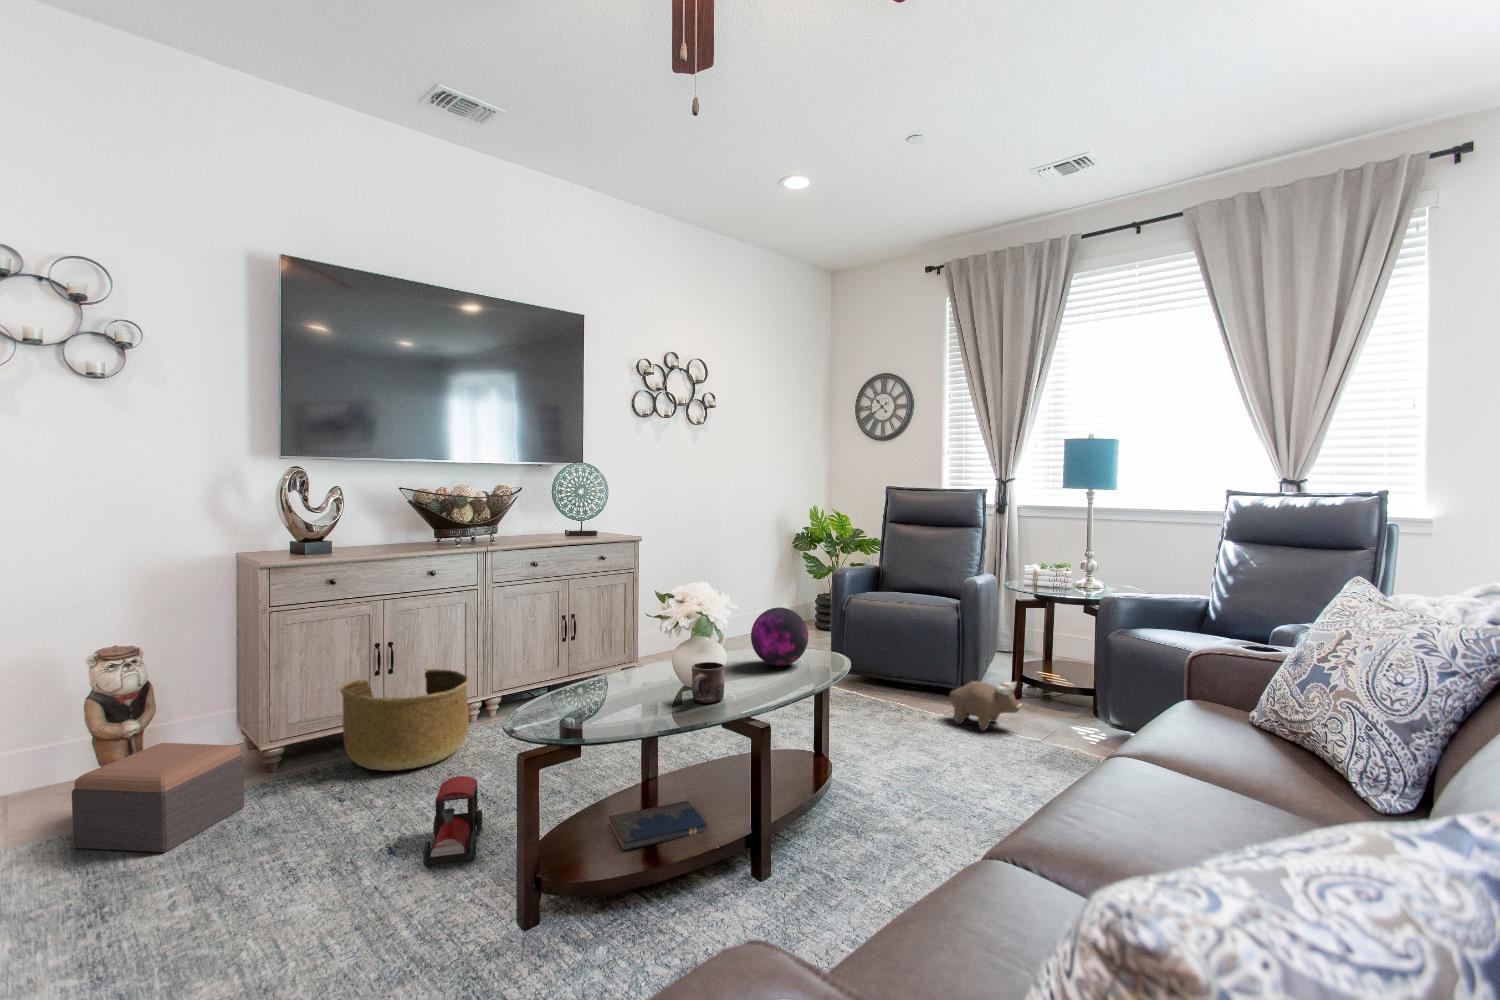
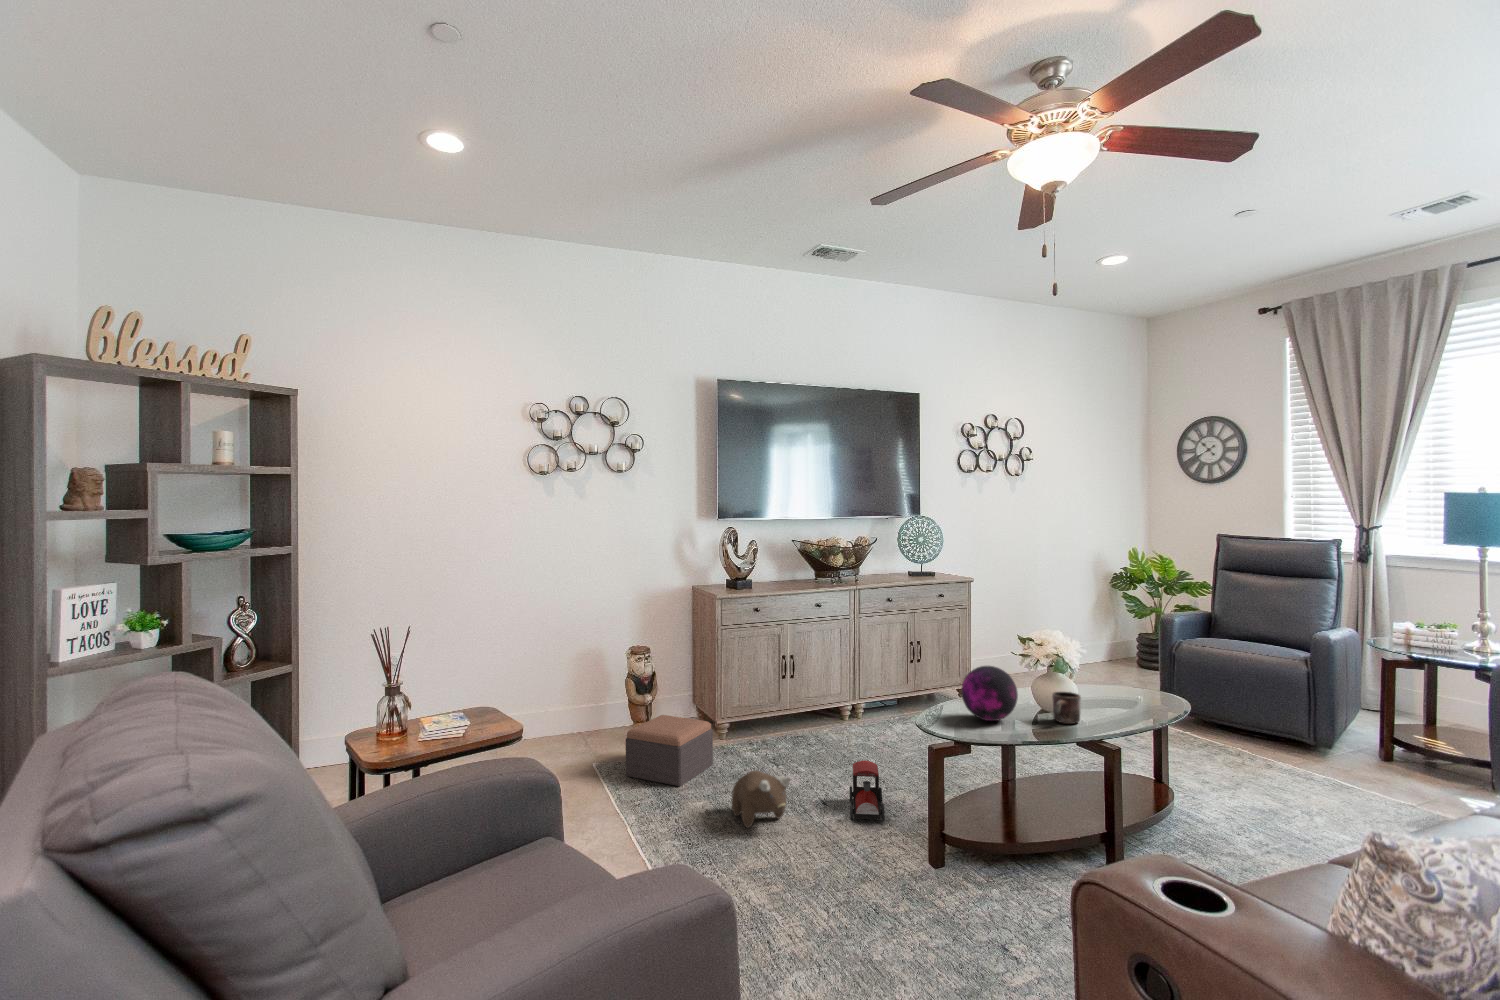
decorative orb: present [751,607,808,666] -> present [961,666,1018,721]
basket: present [340,669,469,771] -> none [761,680,850,754]
plush toy: present [950,681,1021,730] -> present [731,771,790,827]
hardcover book: present [609,801,707,851] -> none [986,802,1069,829]

